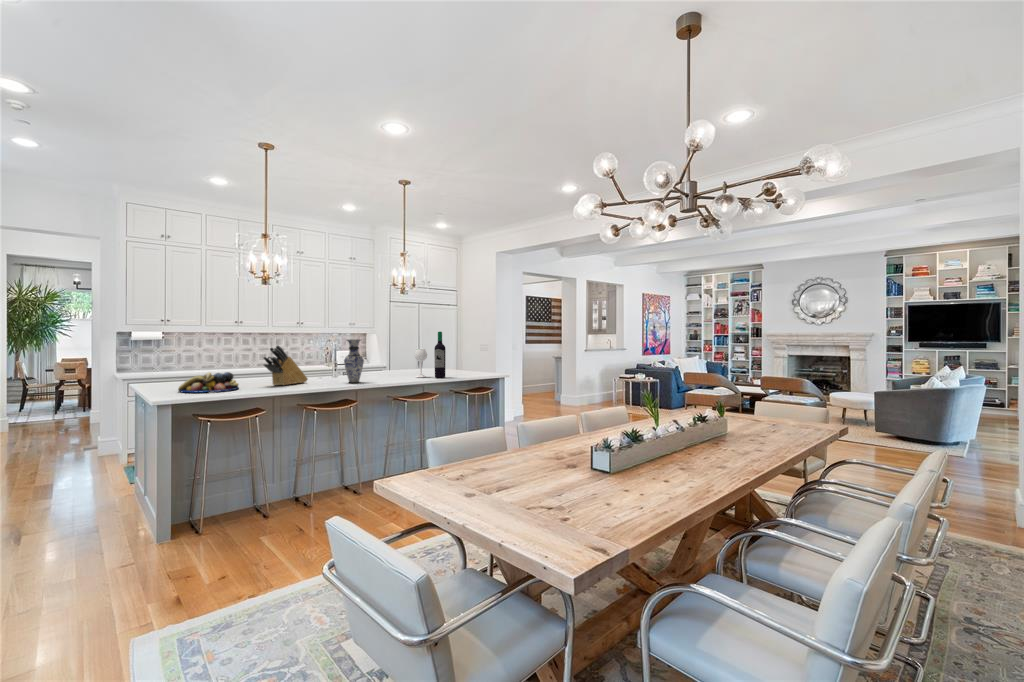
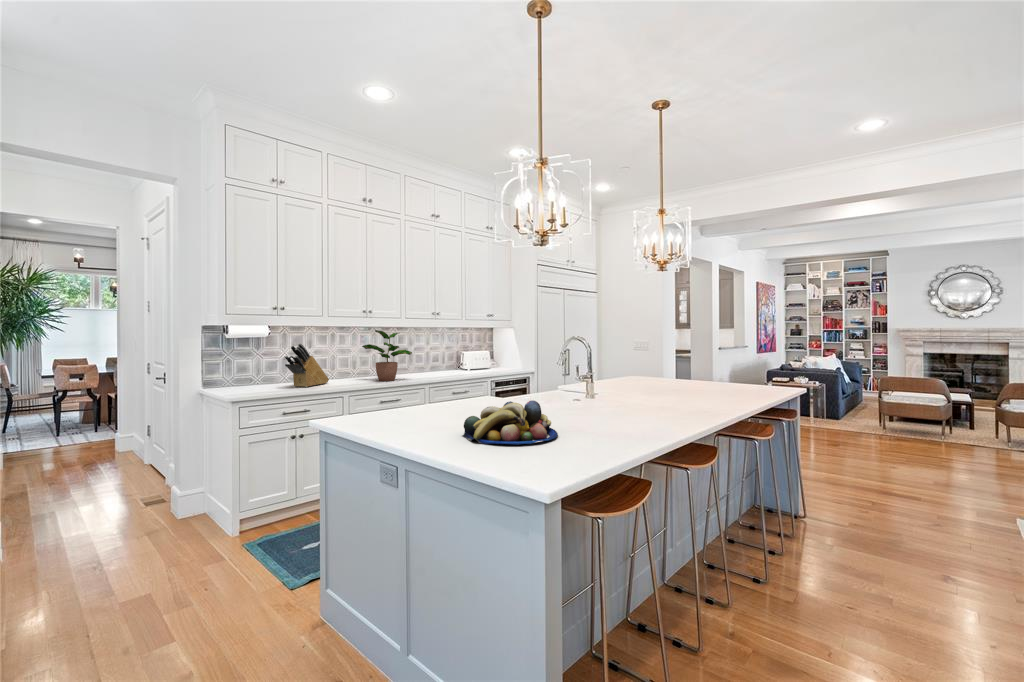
wine bottle: present [415,332,446,378] -> none [702,327,754,397]
potted plant: none [232,335,268,370] -> present [362,330,412,381]
vase: present [344,340,364,383] -> none [654,340,687,411]
knife block: present [264,345,308,385] -> present [285,344,329,387]

